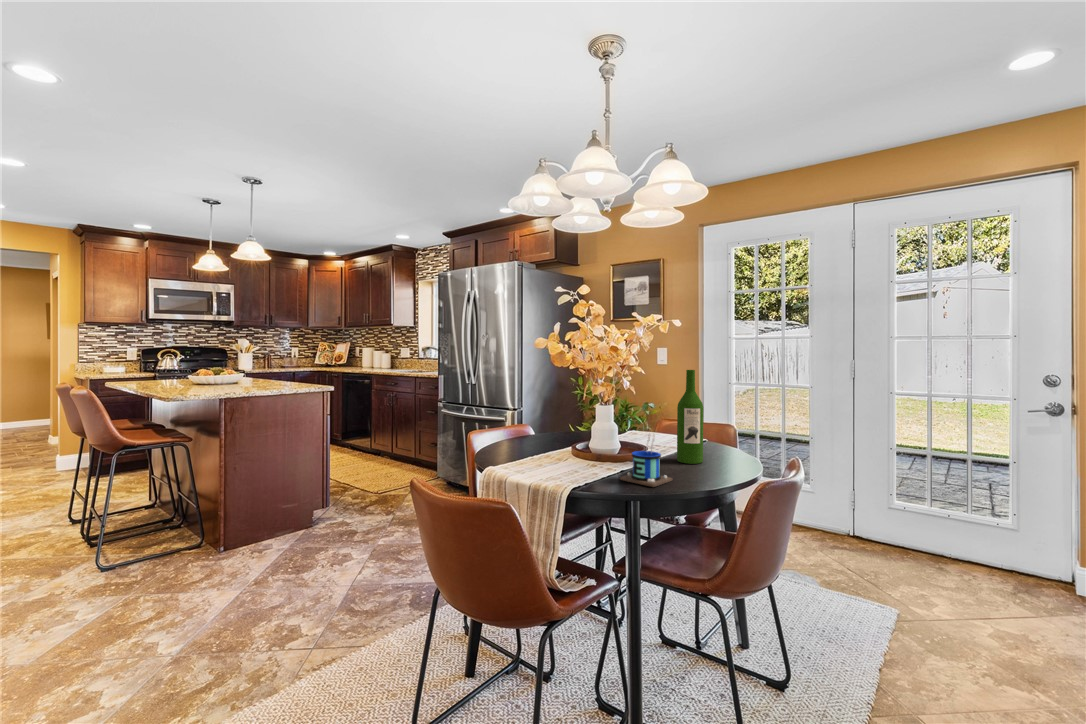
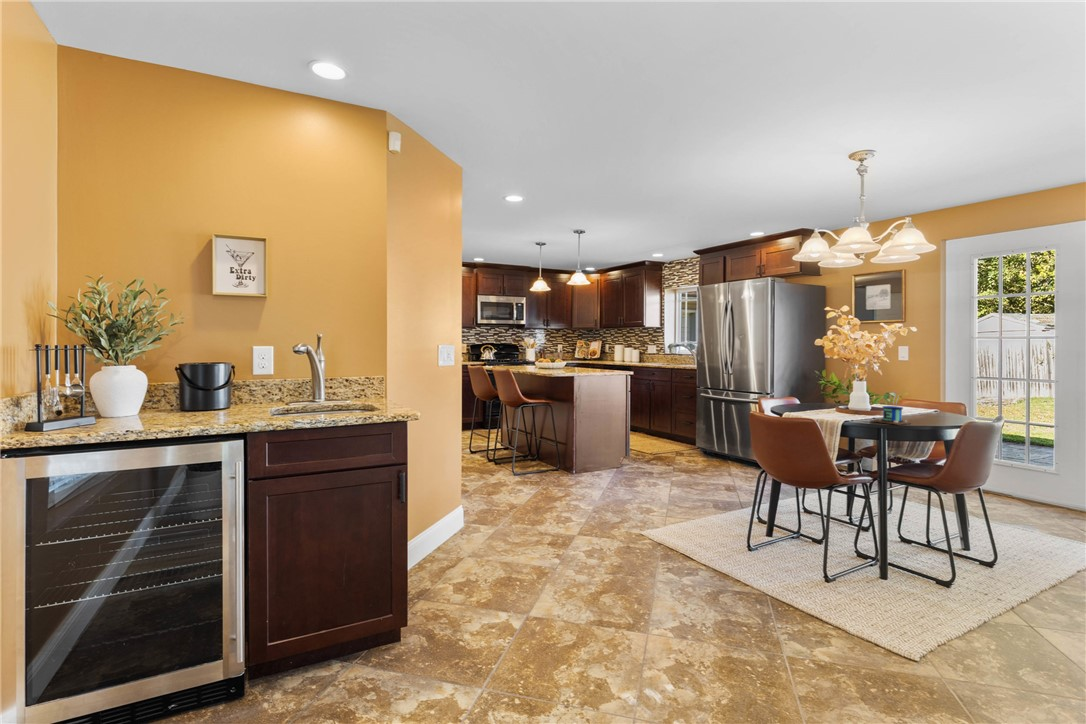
wine bottle: present [677,370,703,464] -> none [914,359,936,419]

